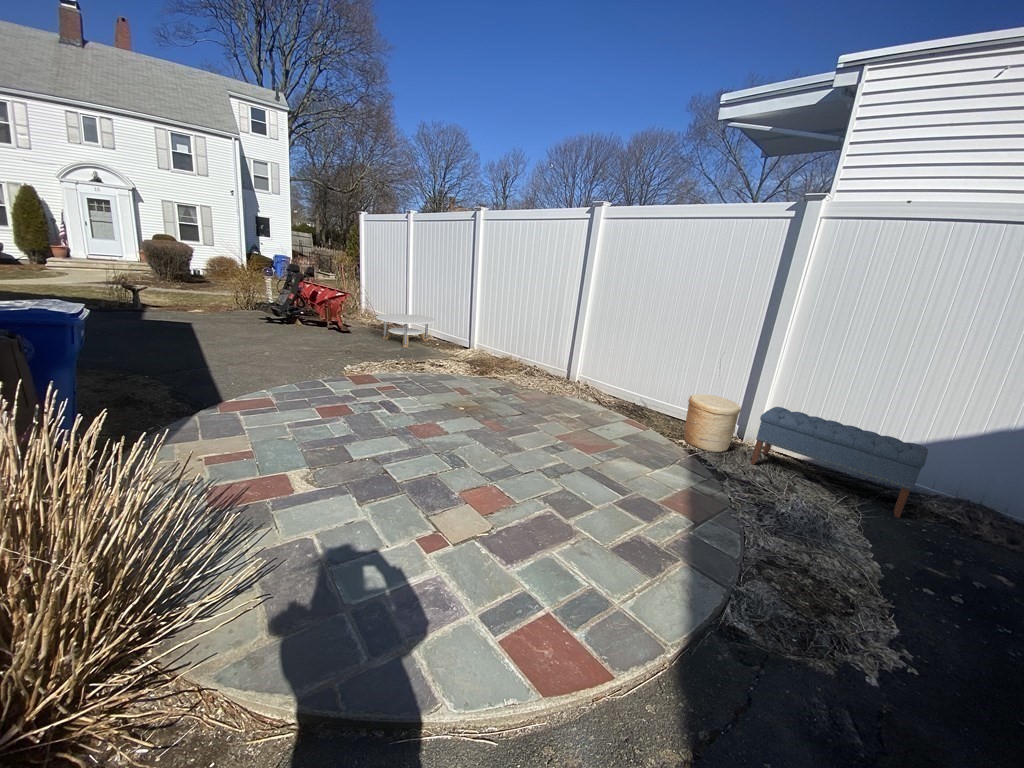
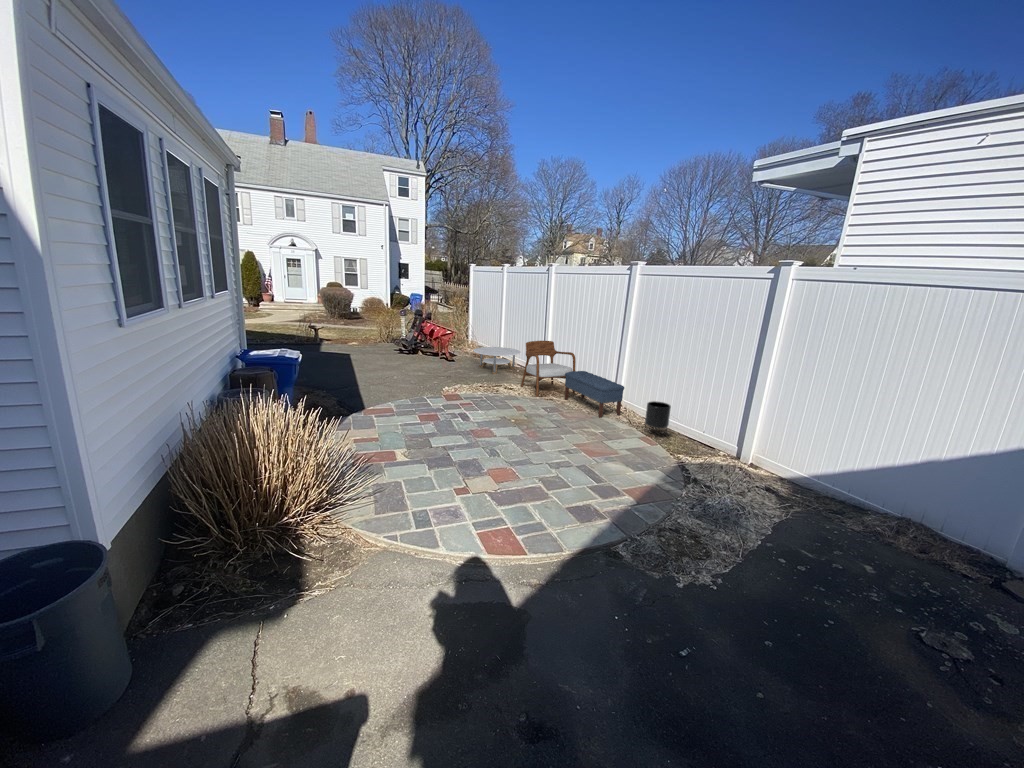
armchair: none [446,304,515,374] -> present [521,341,576,397]
planter: none [622,376,658,423] -> present [645,401,671,438]
woven basket: present [684,394,741,452] -> none [682,417,725,464]
bench: present [751,407,928,518] -> present [565,371,624,418]

